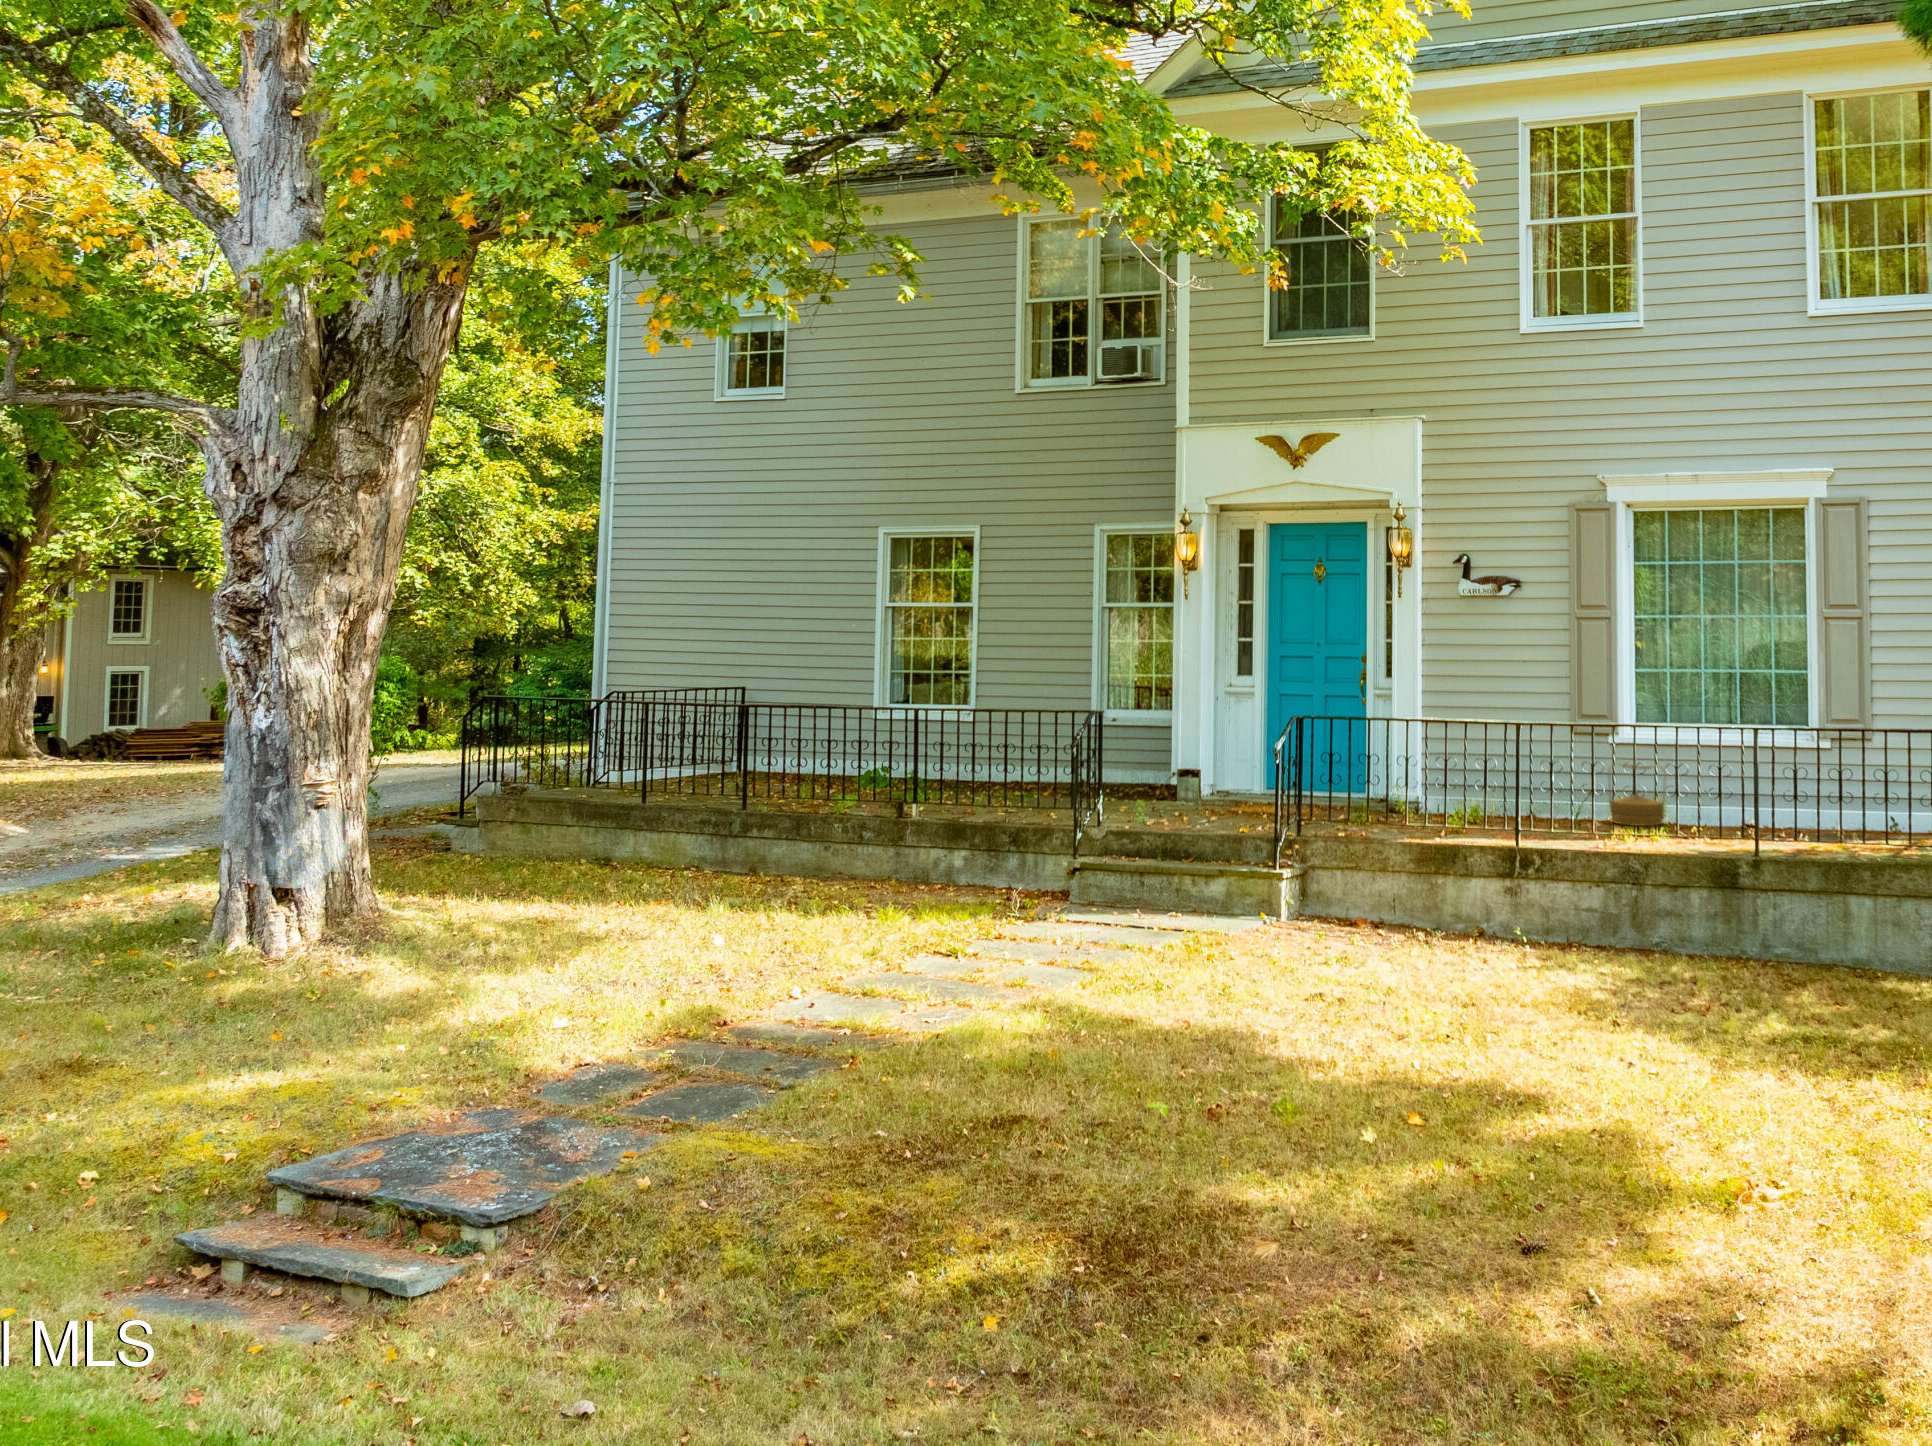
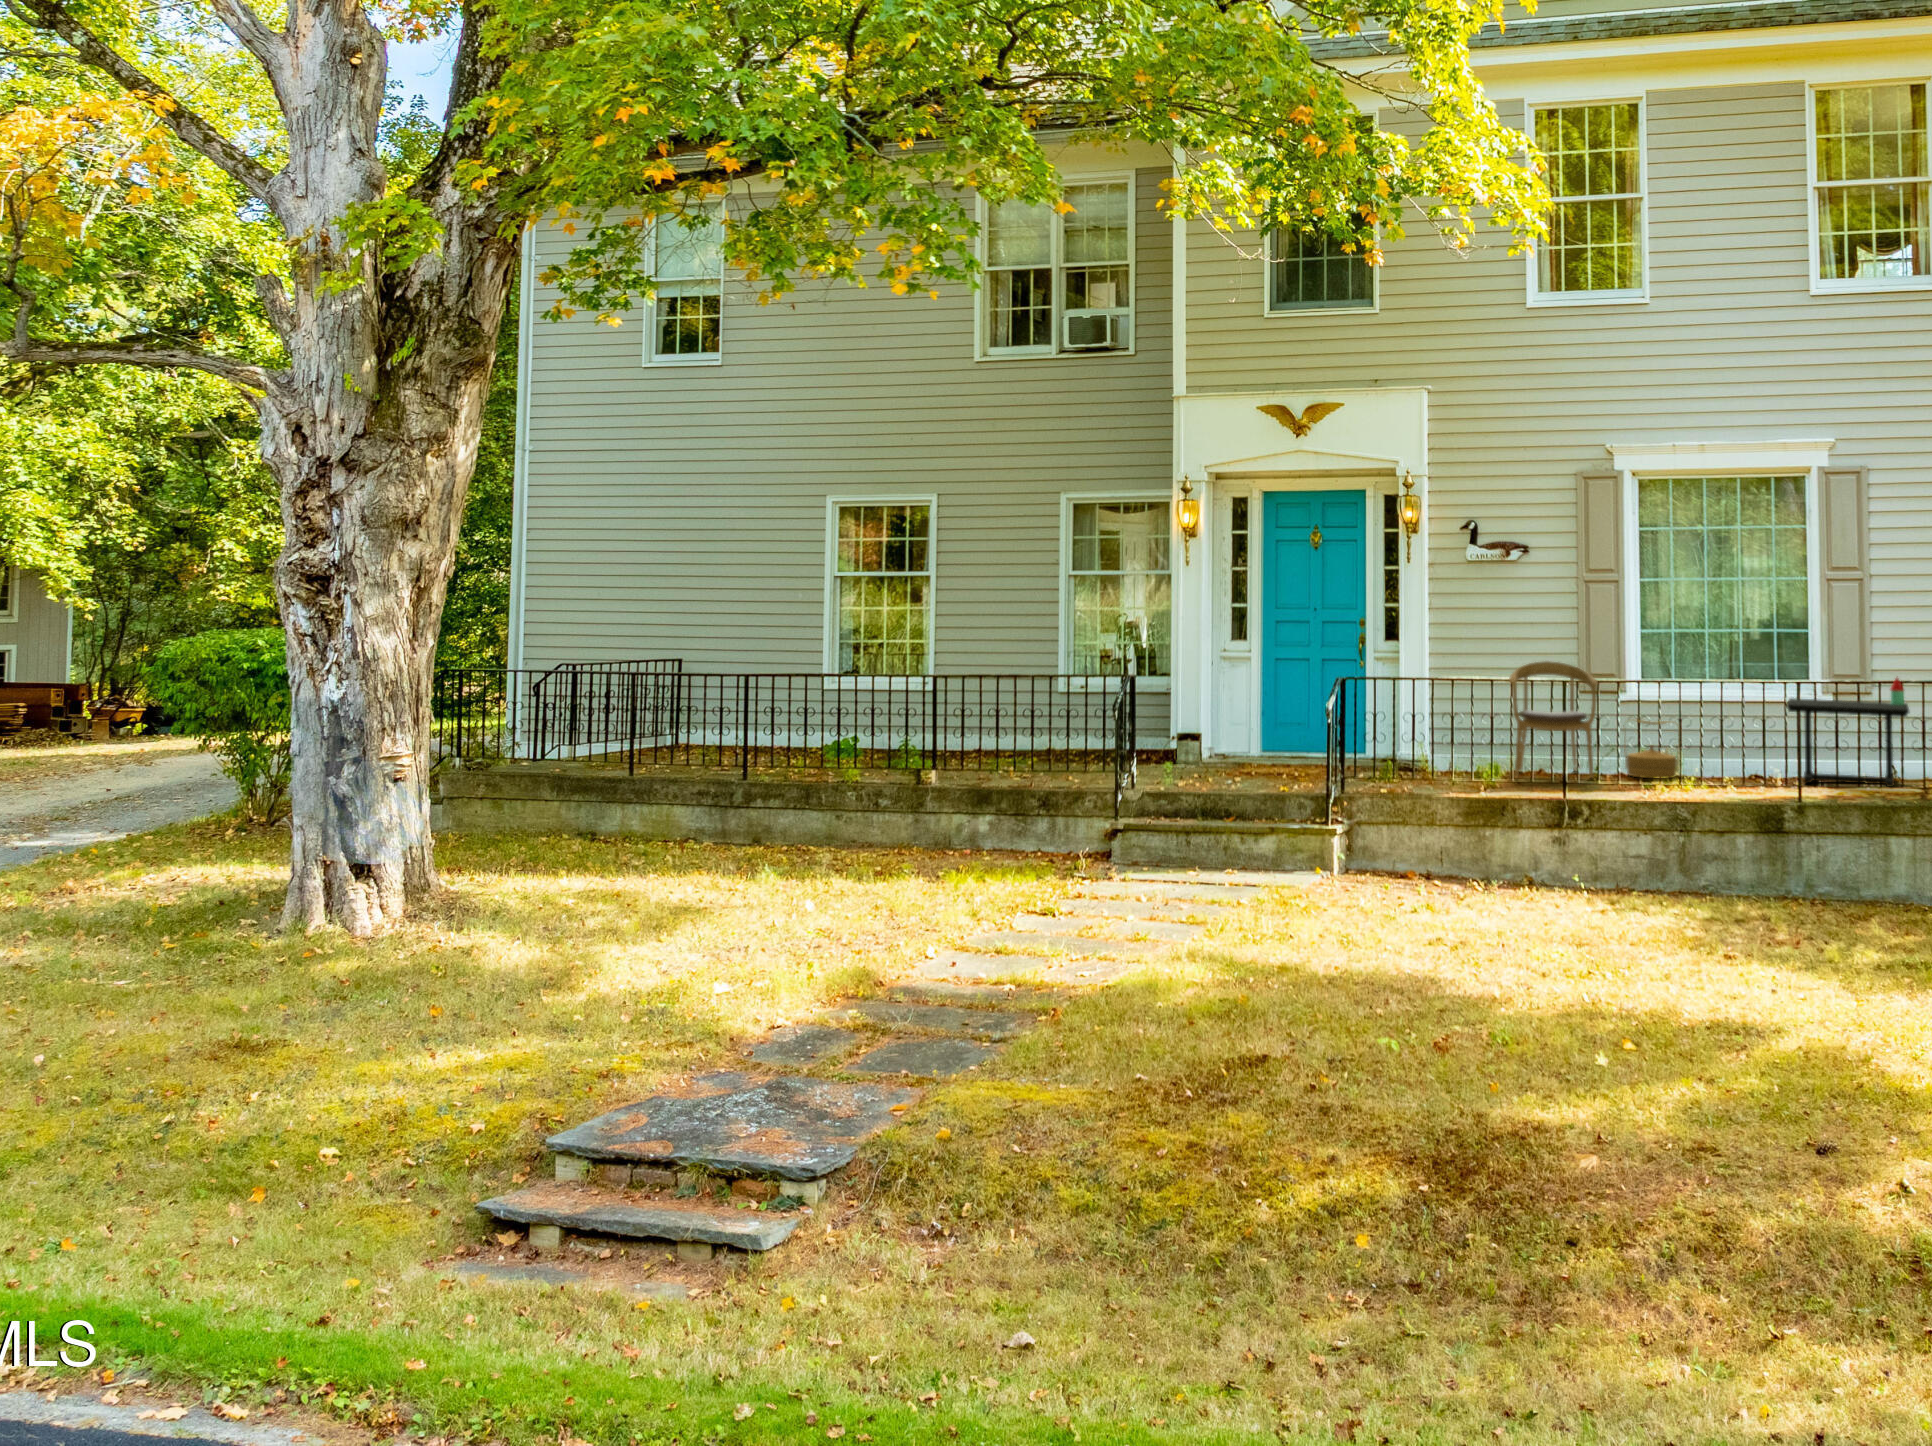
chair: none [1488,701,1581,825] -> present [1509,661,1599,778]
side table: none [1764,721,1902,841] -> present [1787,678,1909,787]

